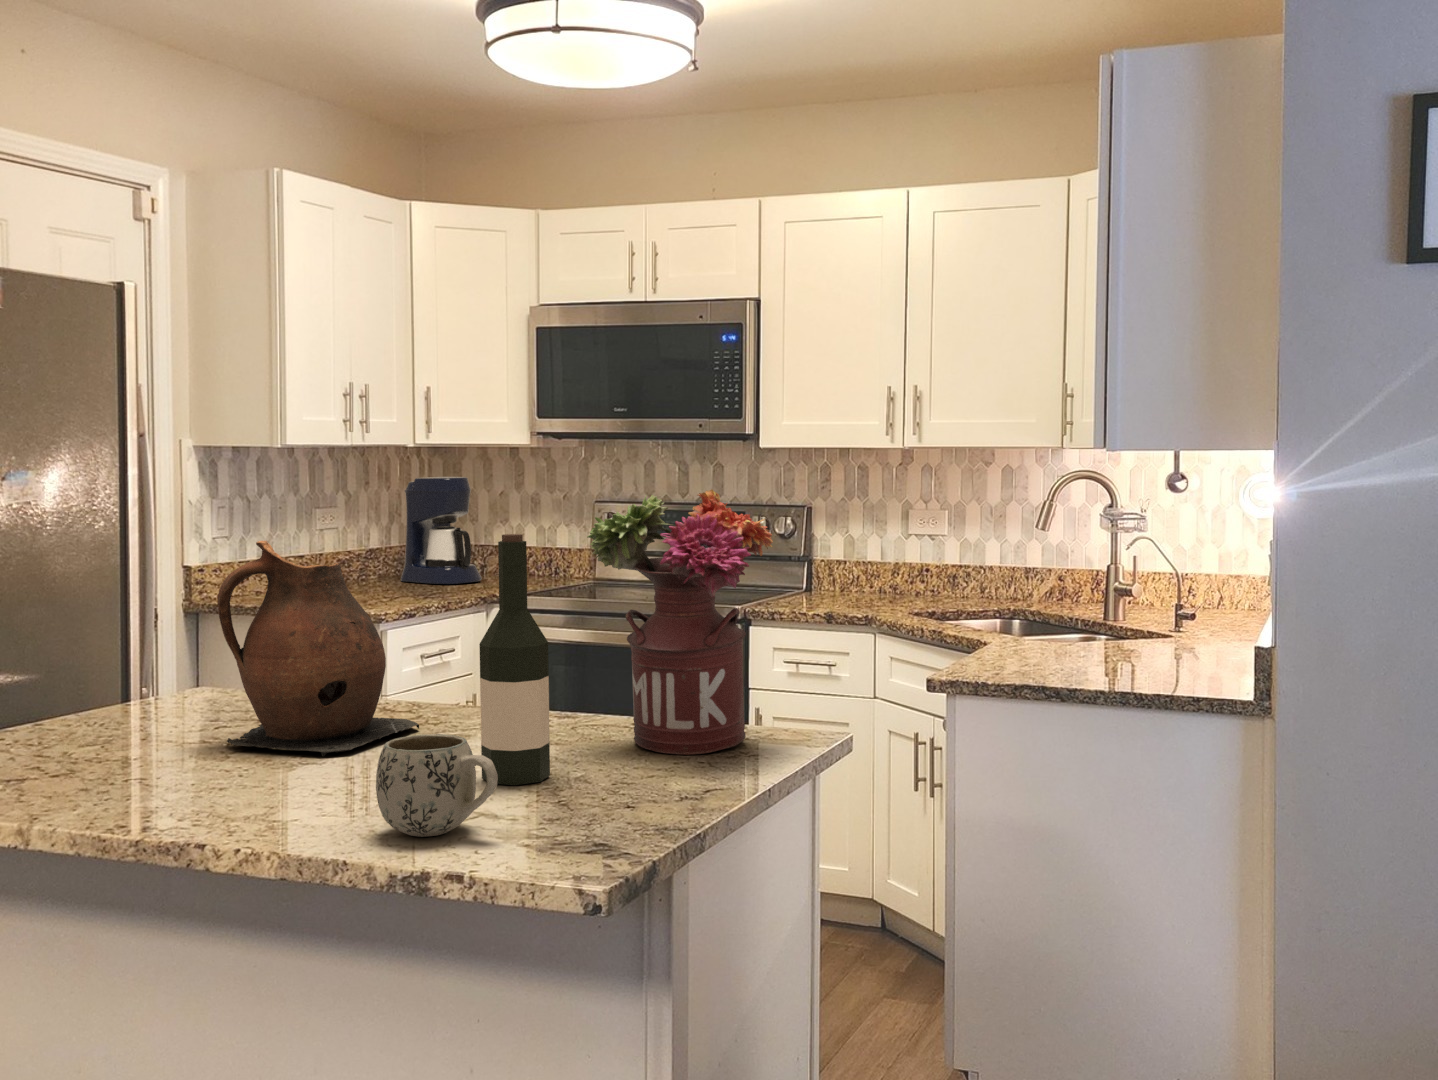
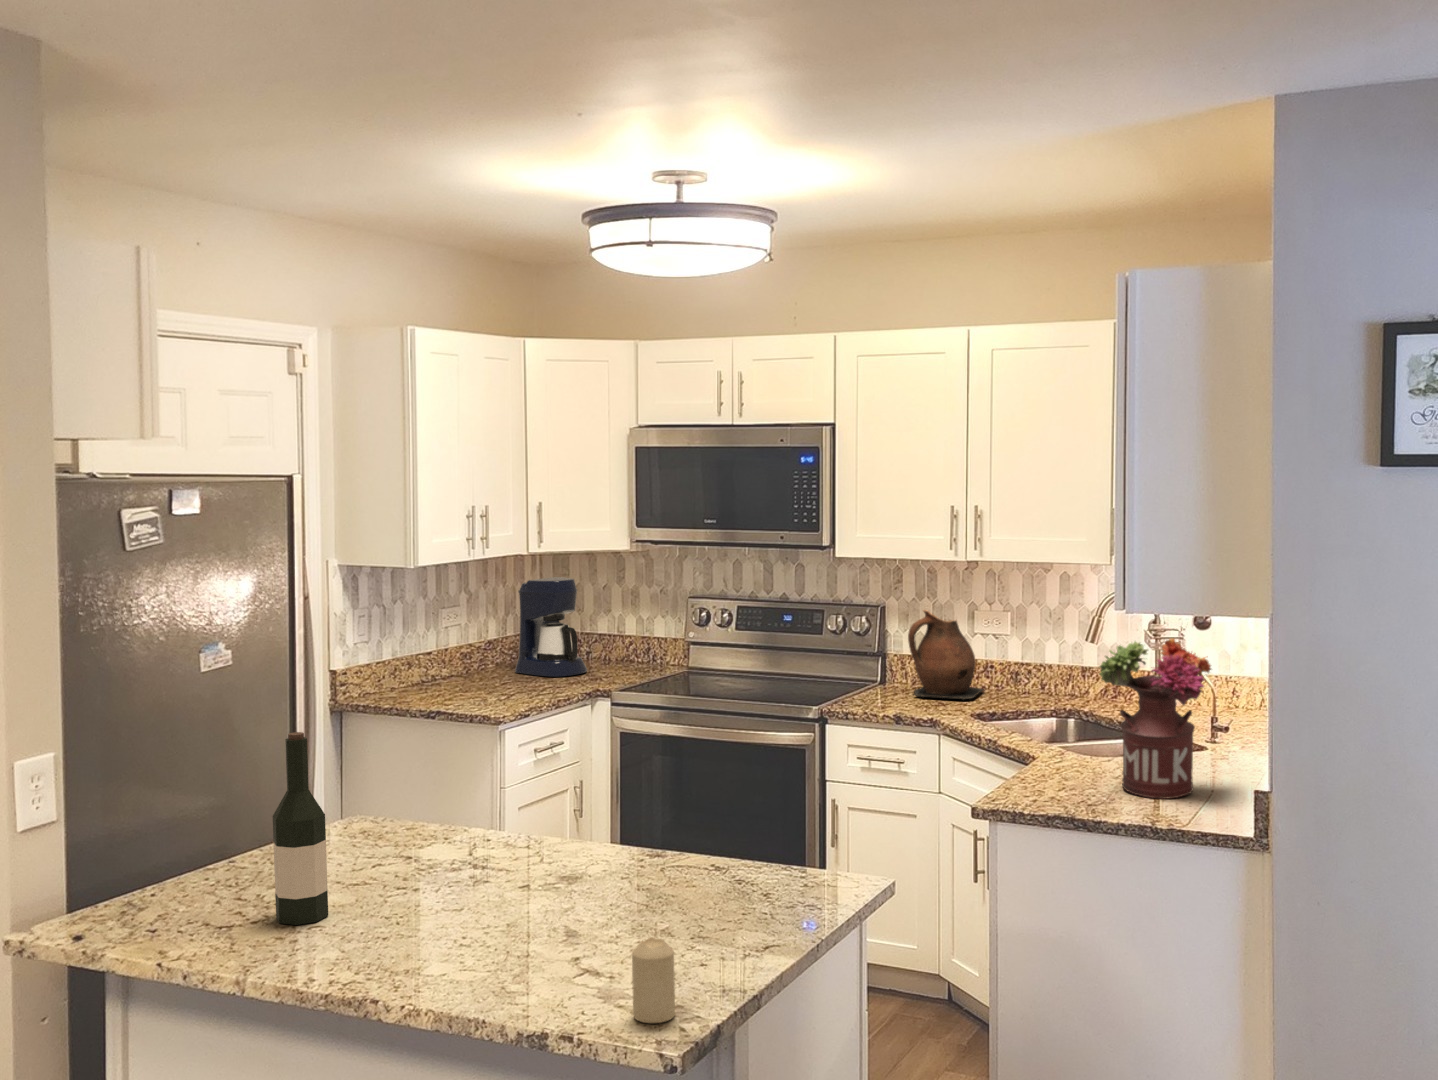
flower arrangement: present [587,489,773,754] -> present [1099,638,1211,799]
wine bottle: present [479,534,550,785] -> present [273,732,328,925]
ceramic pitcher: present [218,541,419,756] -> present [908,610,985,700]
mug: present [376,734,498,837] -> none [506,913,598,996]
candle: none [543,751,599,860] -> present [632,937,675,1023]

